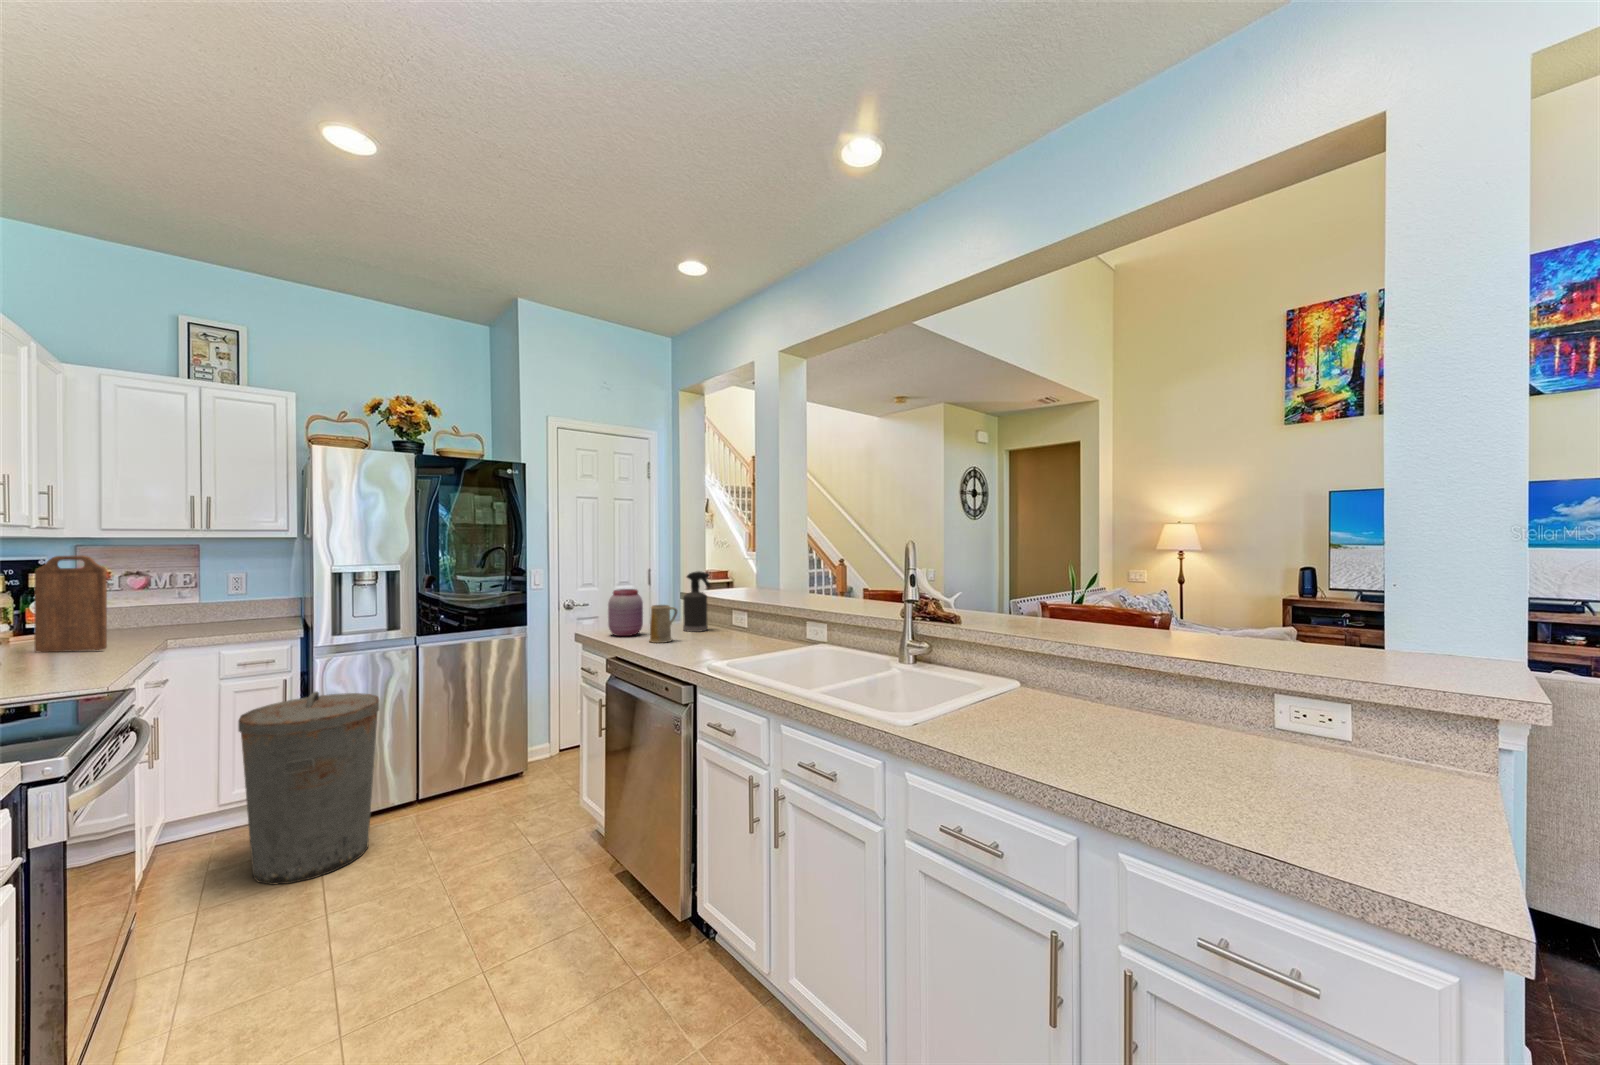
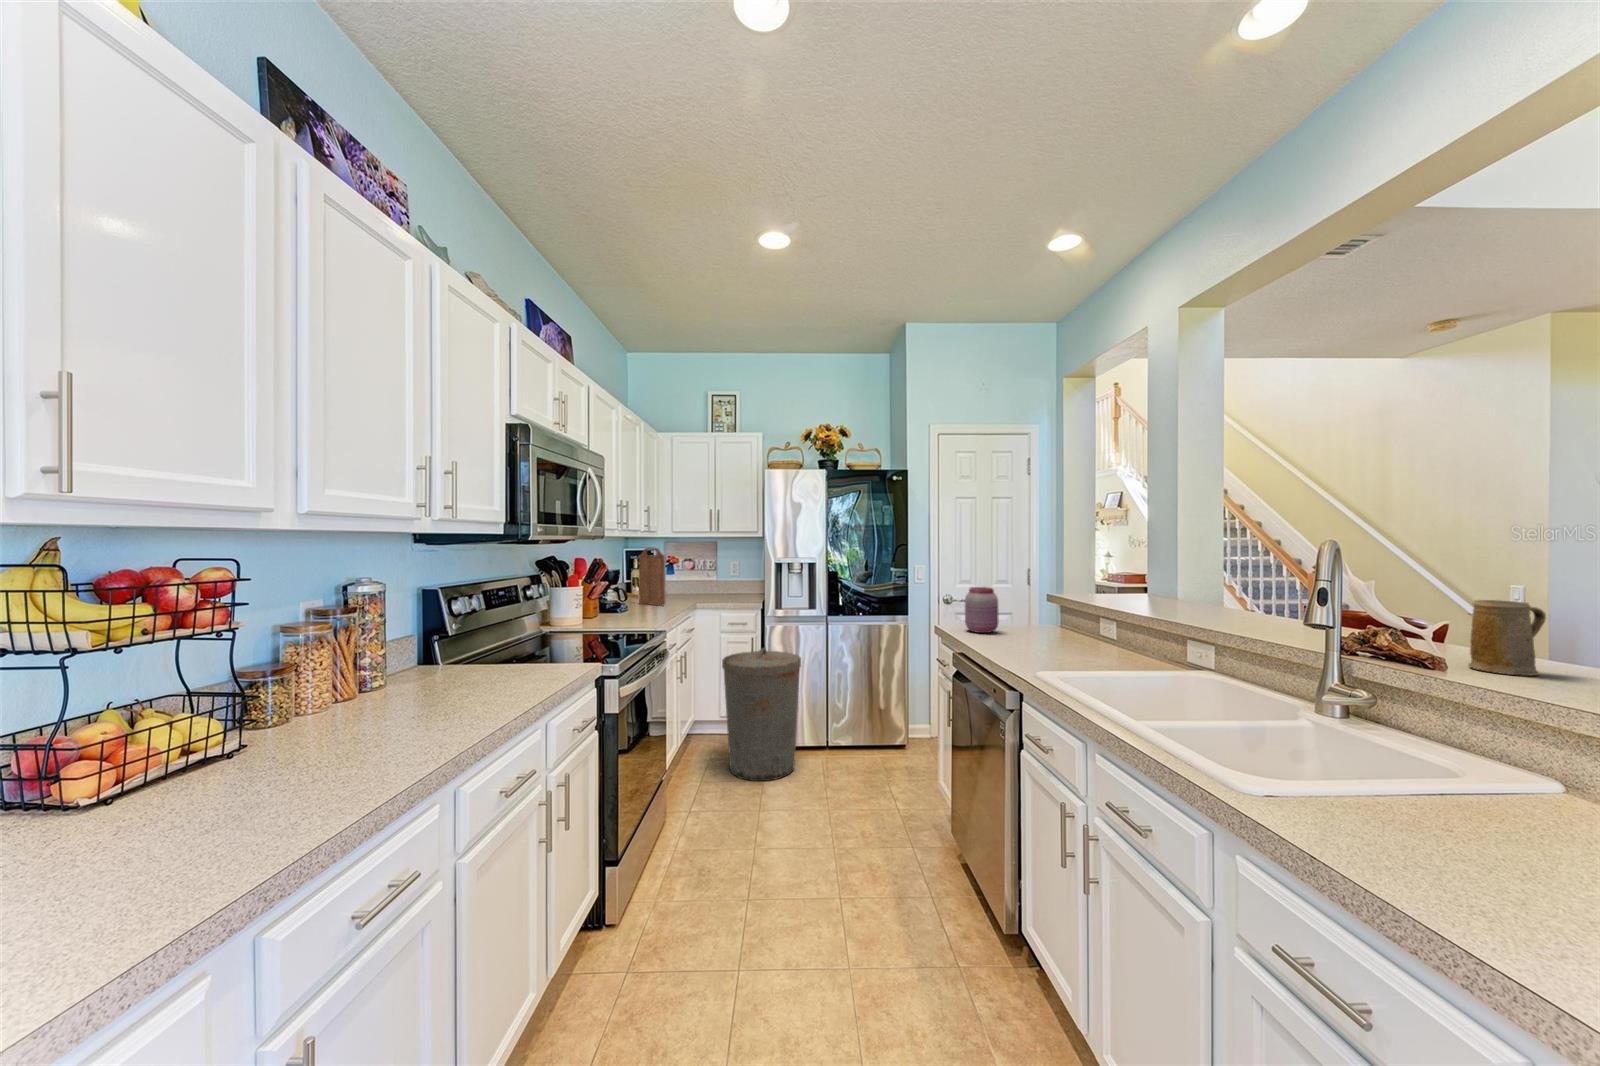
spray bottle: present [683,571,711,632] -> none [1044,573,1076,637]
mug: present [649,605,677,643] -> present [1468,600,1546,676]

